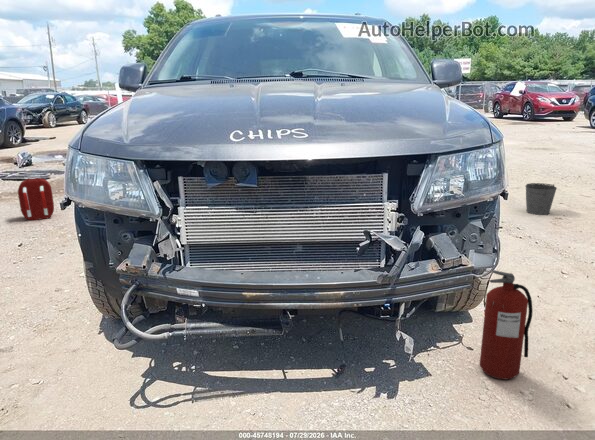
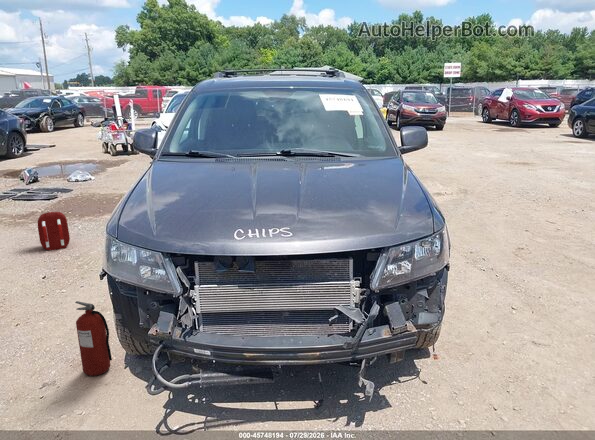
bucket: present [526,183,557,215] -> none [499,215,527,245]
fire extinguisher: present [480,270,533,379] -> present [75,301,112,376]

